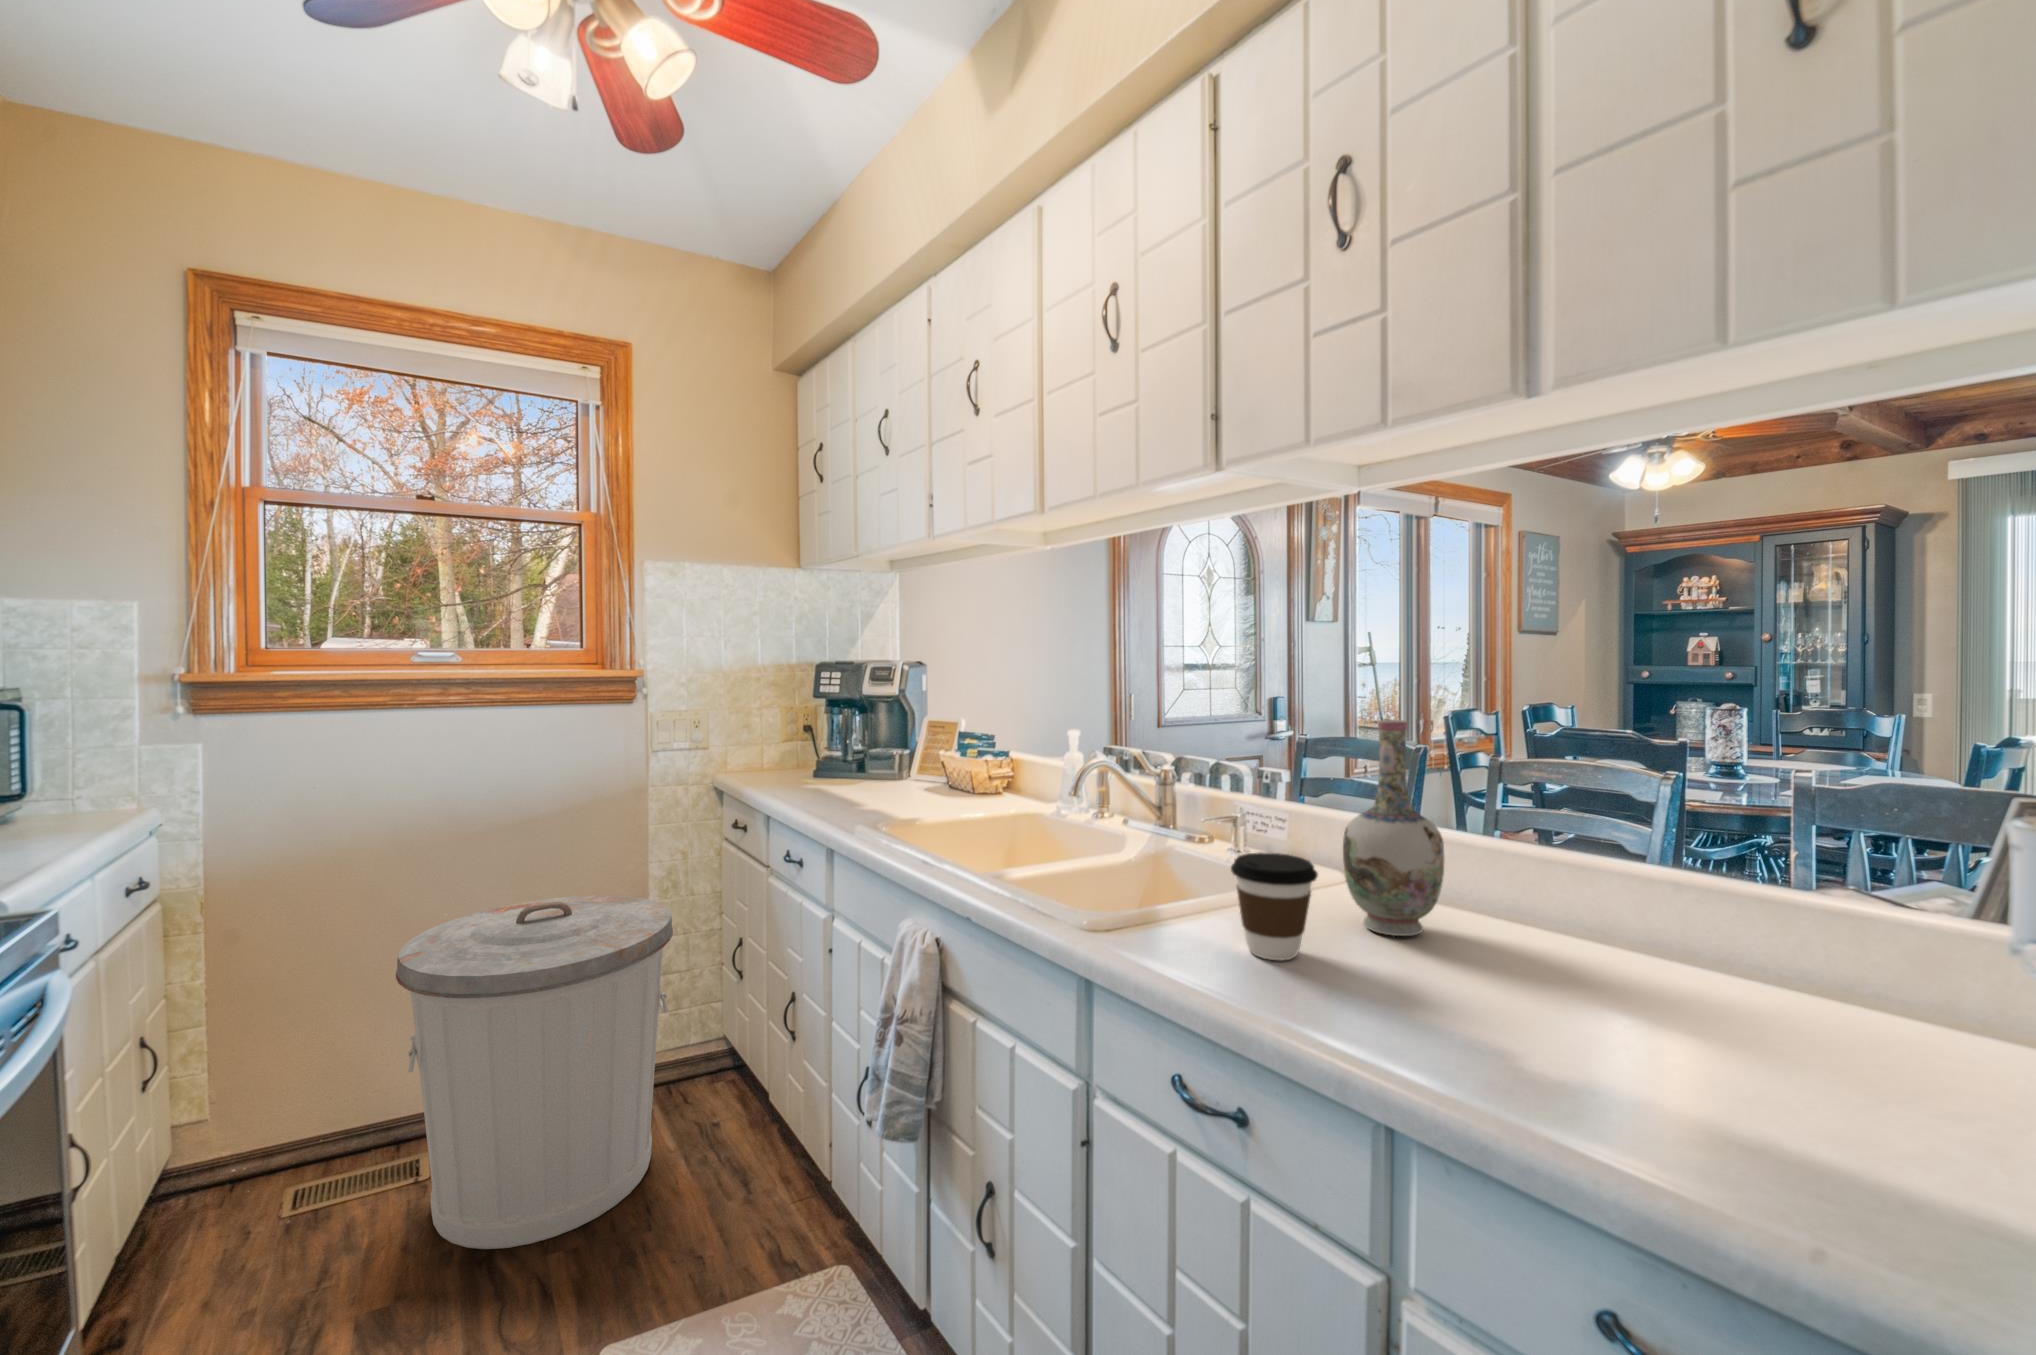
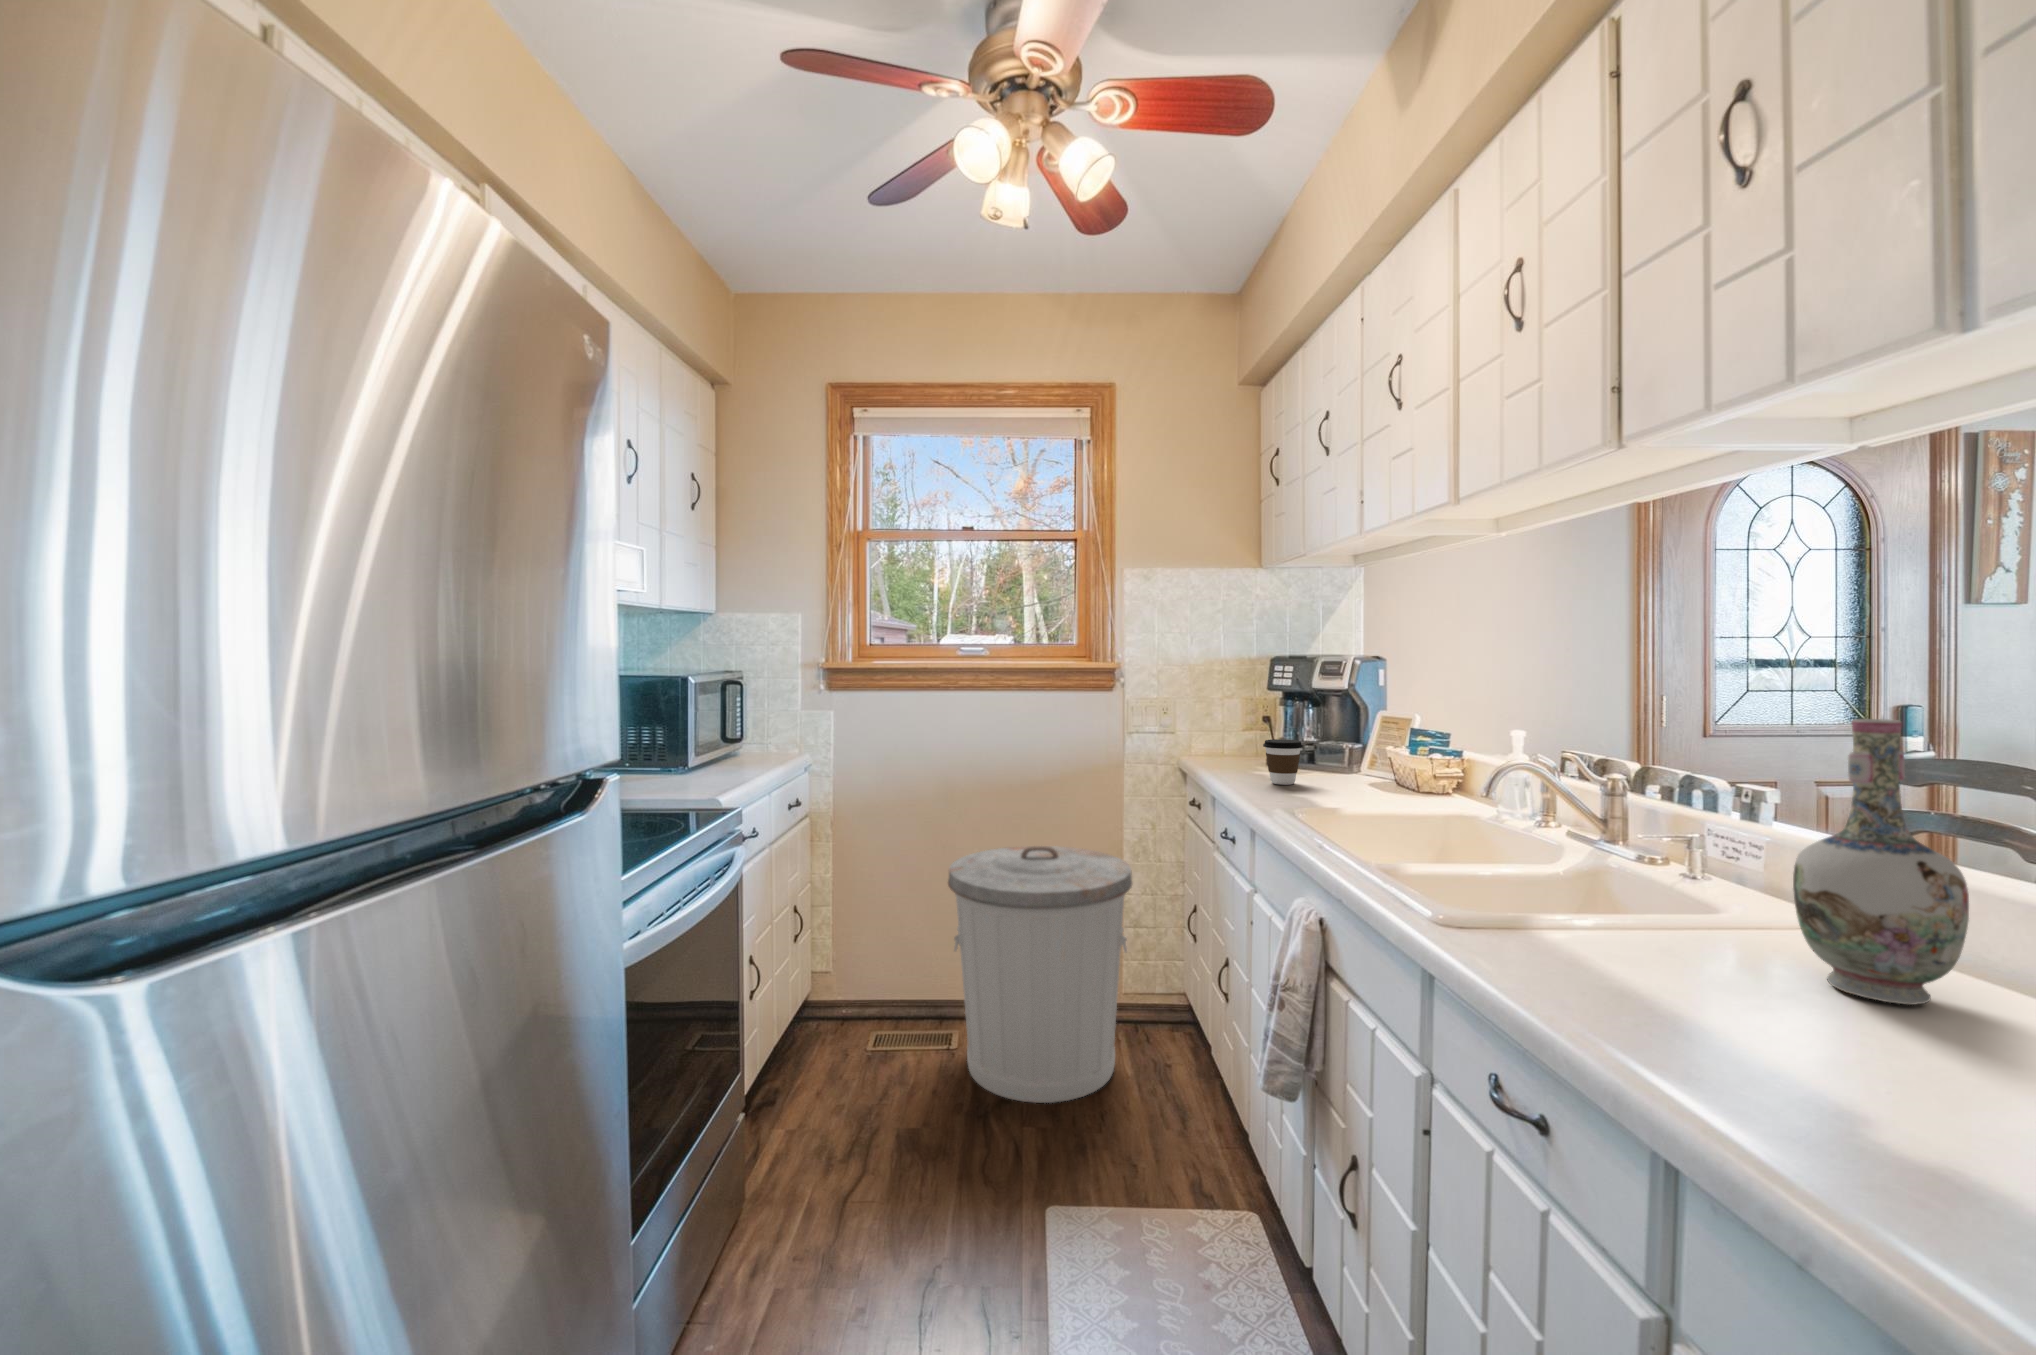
coffee cup: present [1231,852,1318,960] -> present [1263,739,1303,785]

